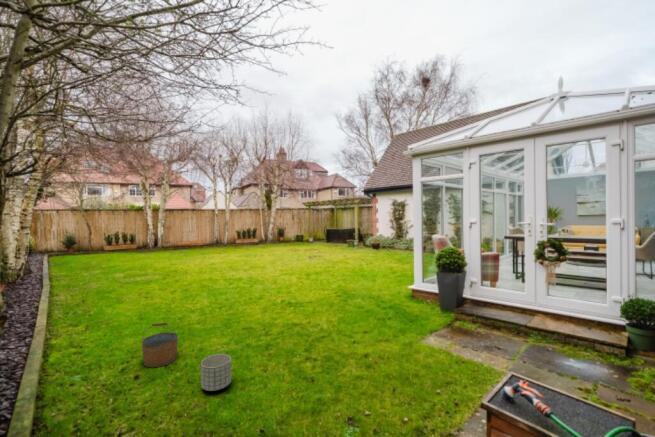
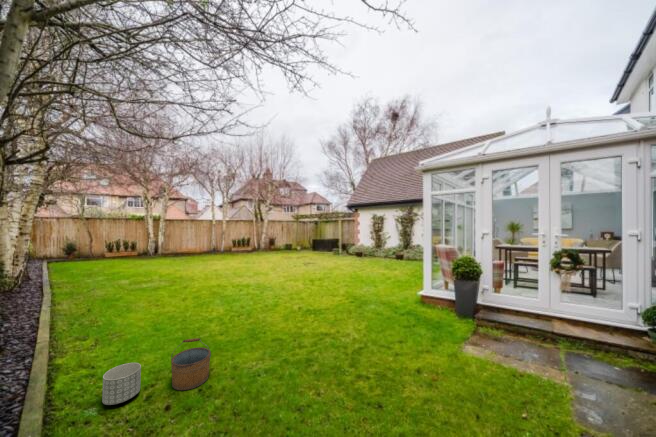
planter: present [201,354,231,391] -> present [102,363,141,405]

